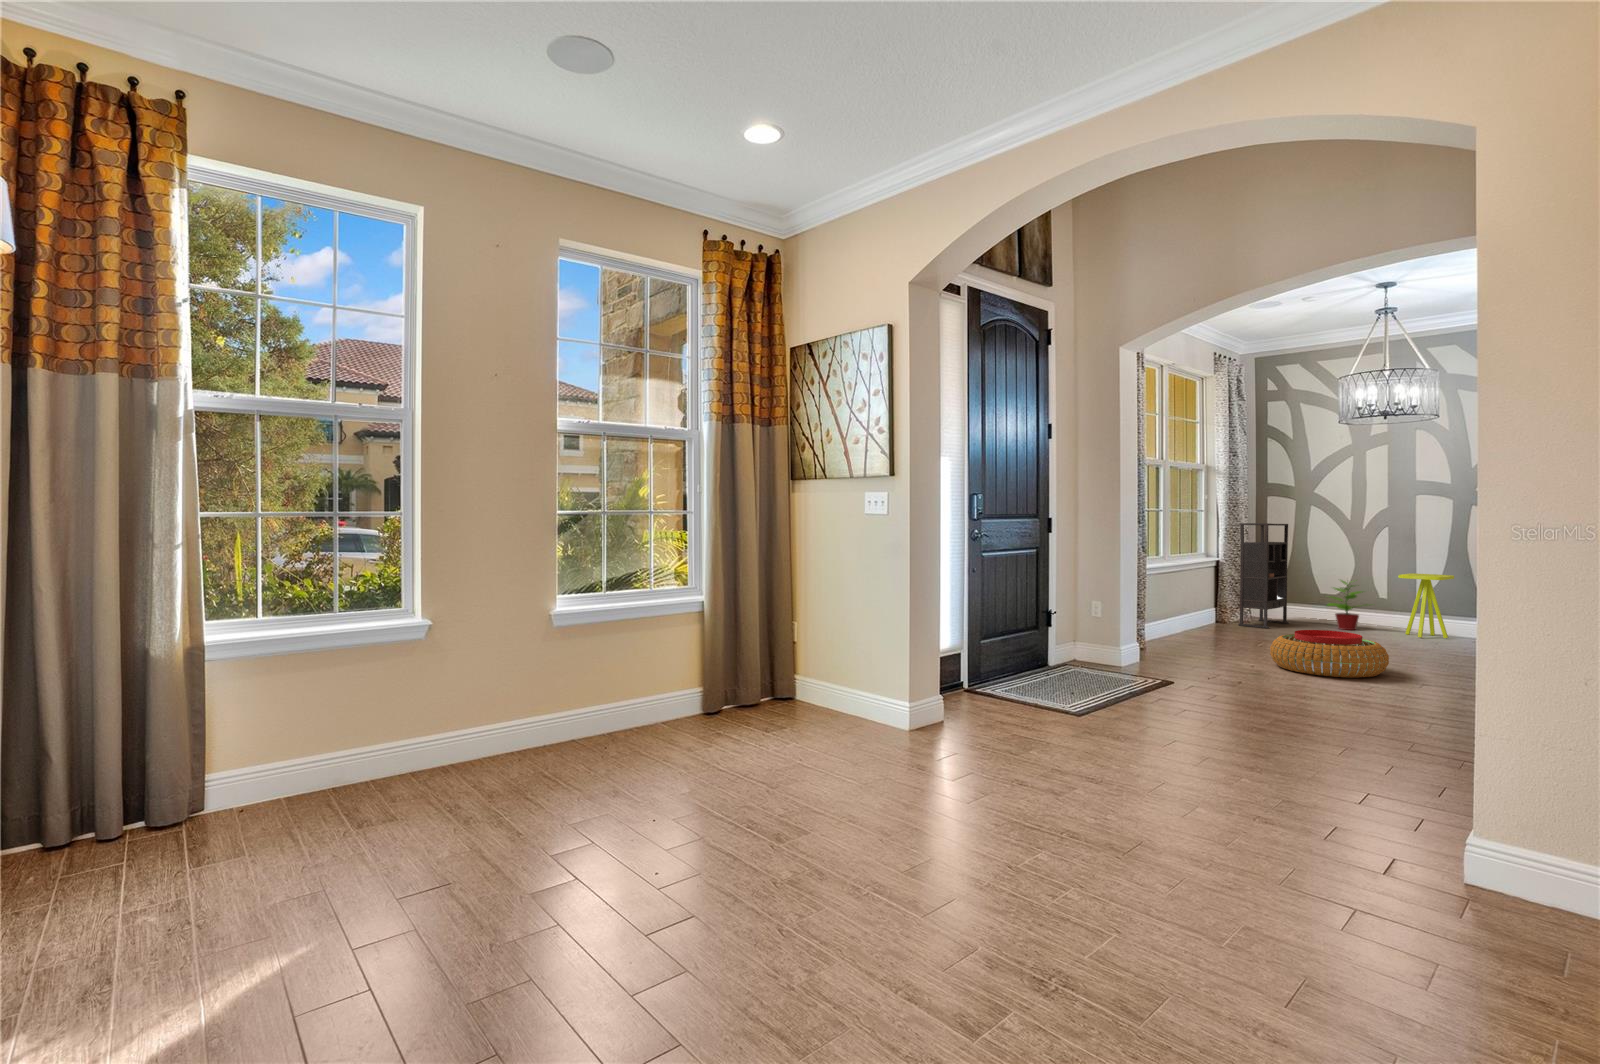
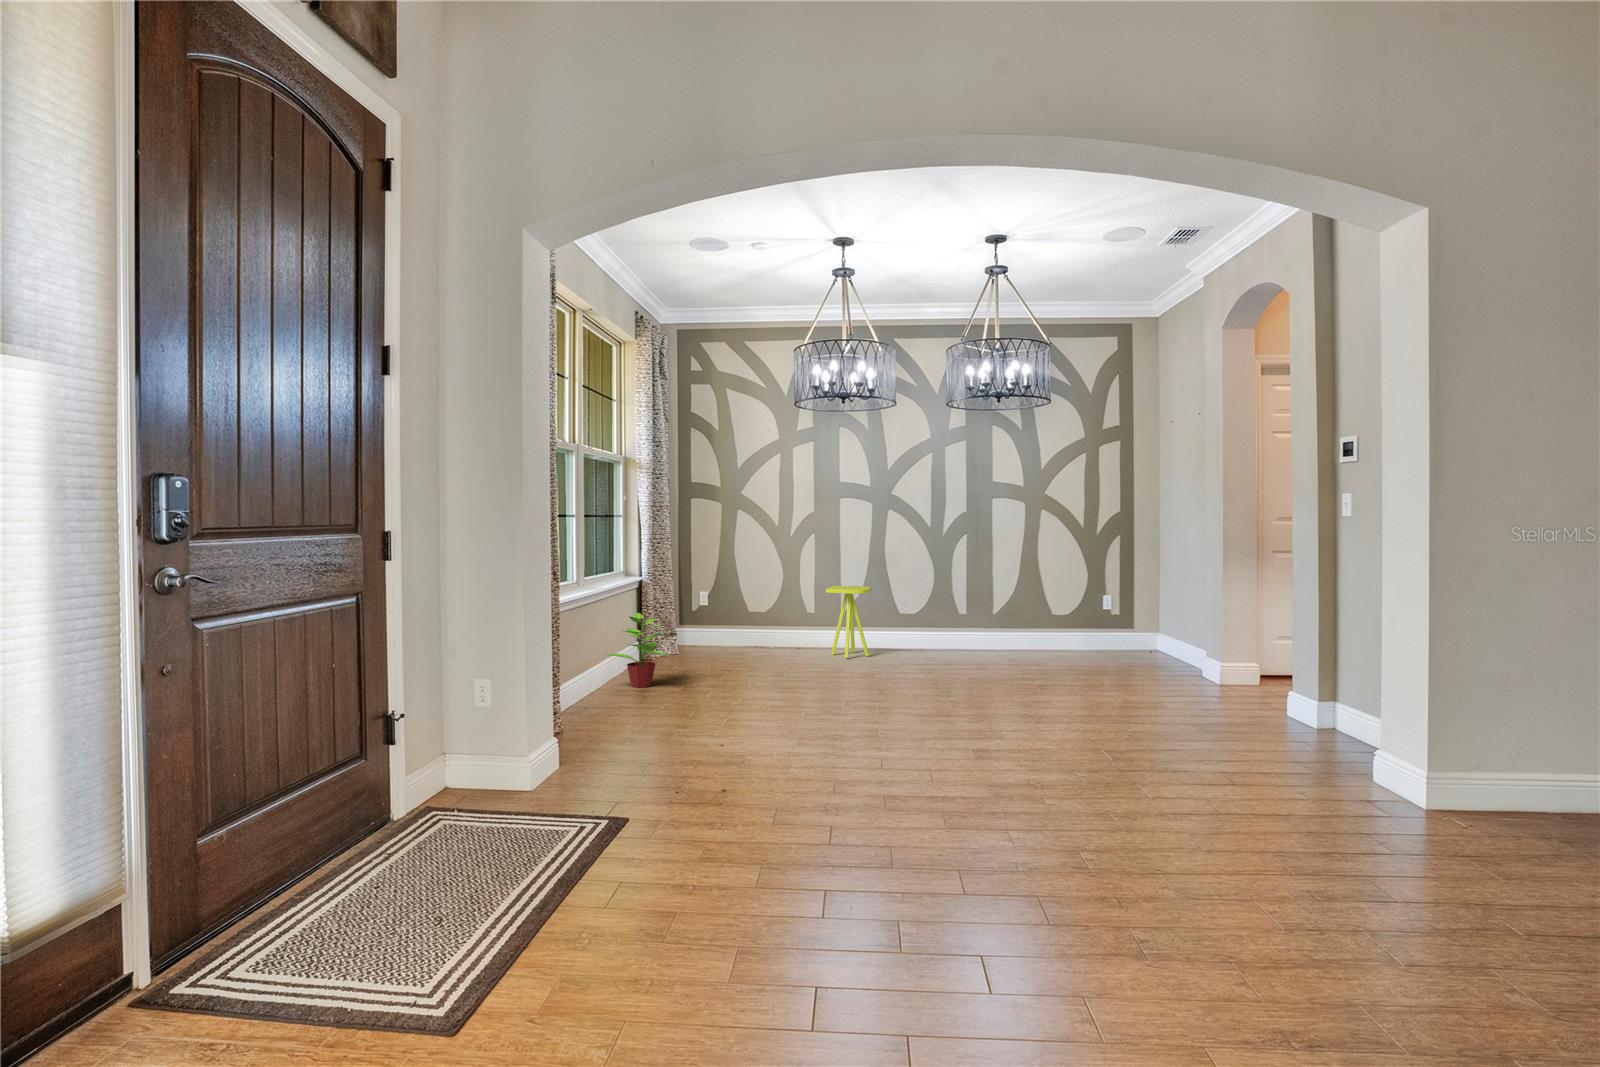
bookshelf: present [1238,523,1289,628] -> none [667,532,718,664]
potted plant: present [1327,580,1362,630] -> present [607,613,666,687]
pouf: present [1270,630,1389,678] -> none [733,677,867,749]

